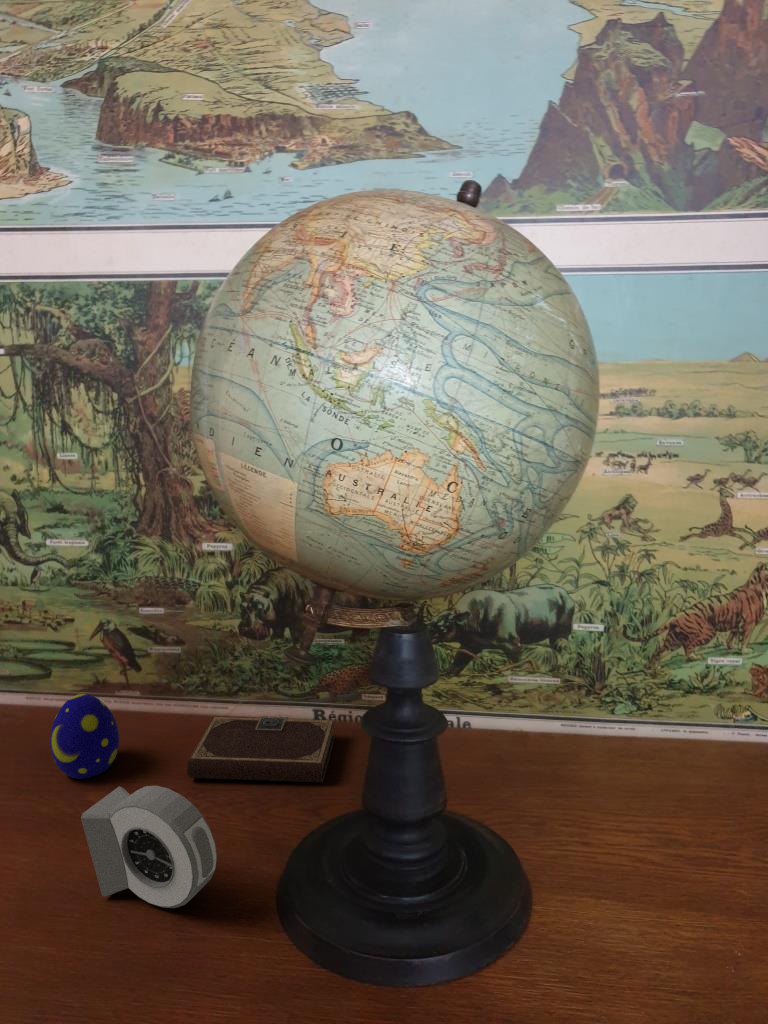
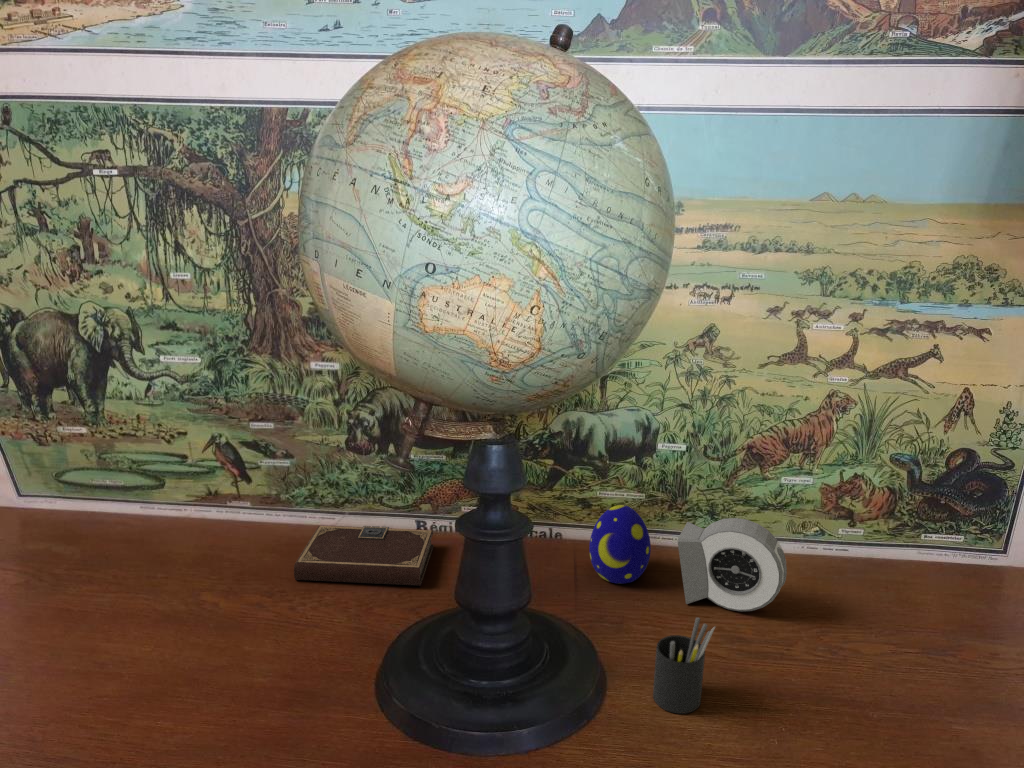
decorative egg: present [50,694,119,779] -> present [589,505,651,584]
alarm clock: present [81,786,217,908] -> present [678,518,787,611]
pen holder: none [584,821,654,931] -> present [653,617,715,714]

